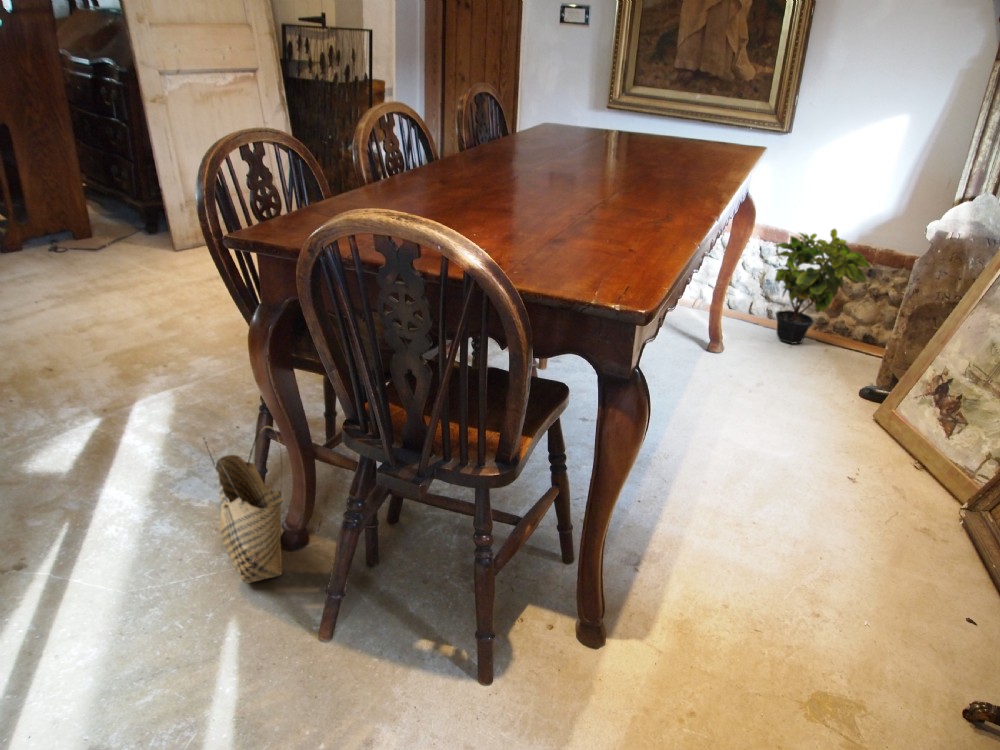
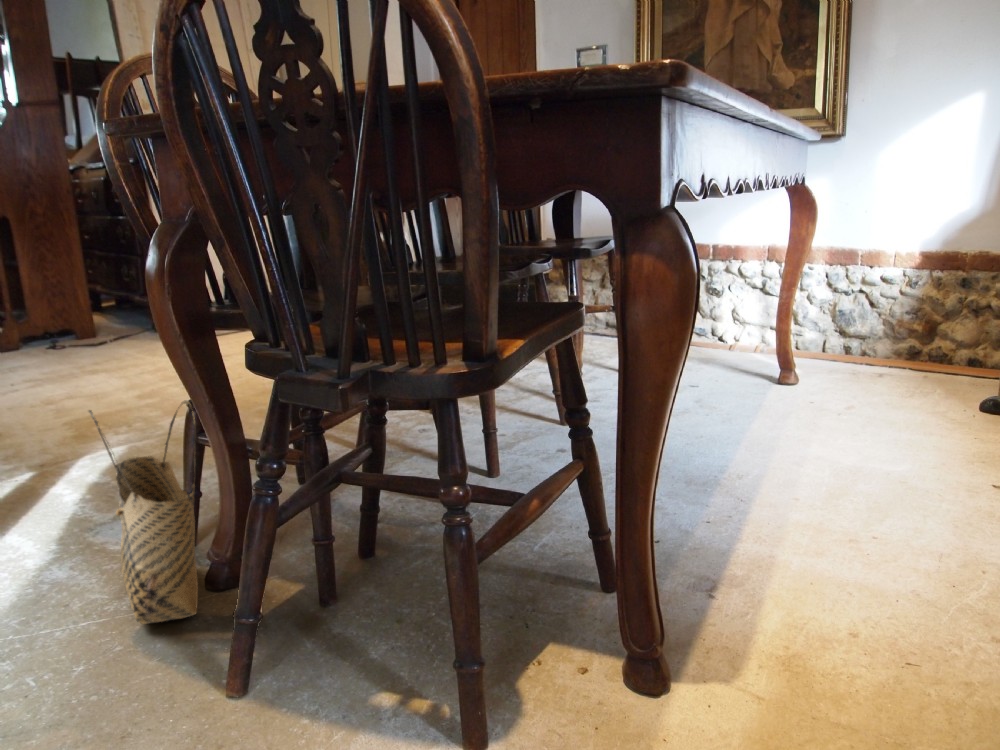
potted plant: present [775,229,870,344] -> none [840,229,965,373]

